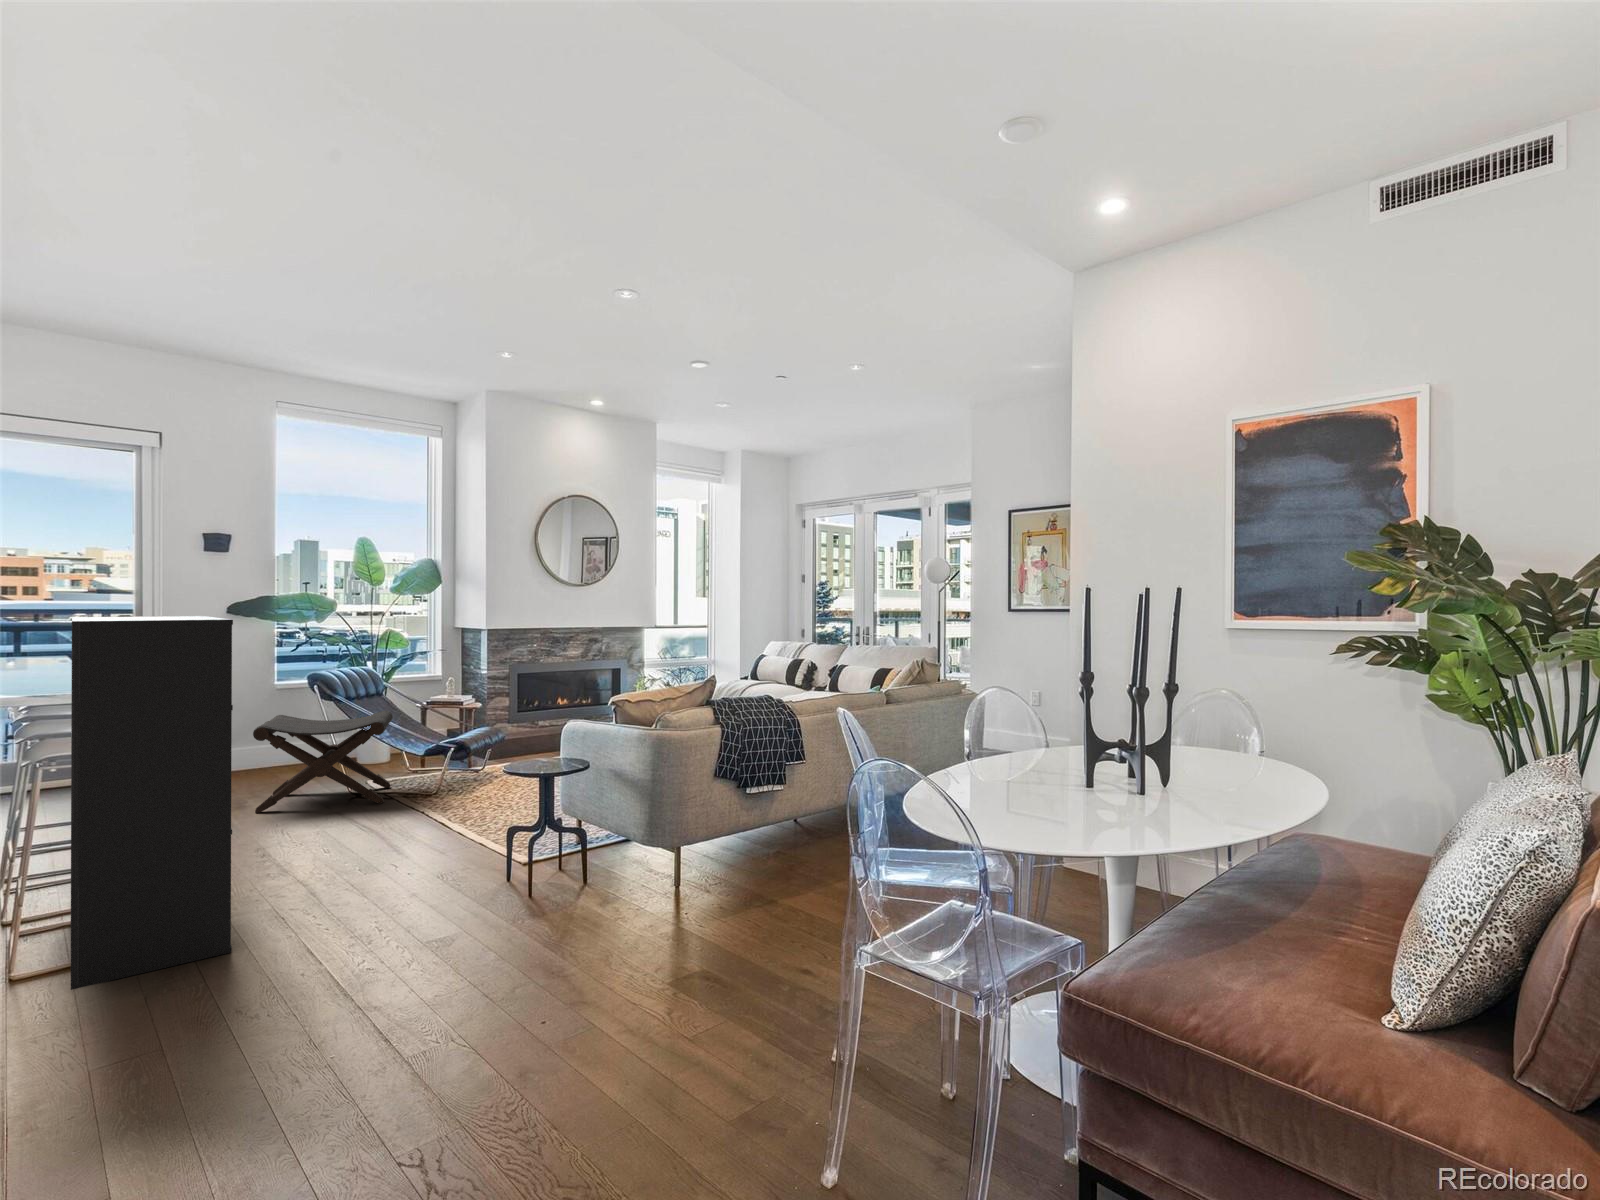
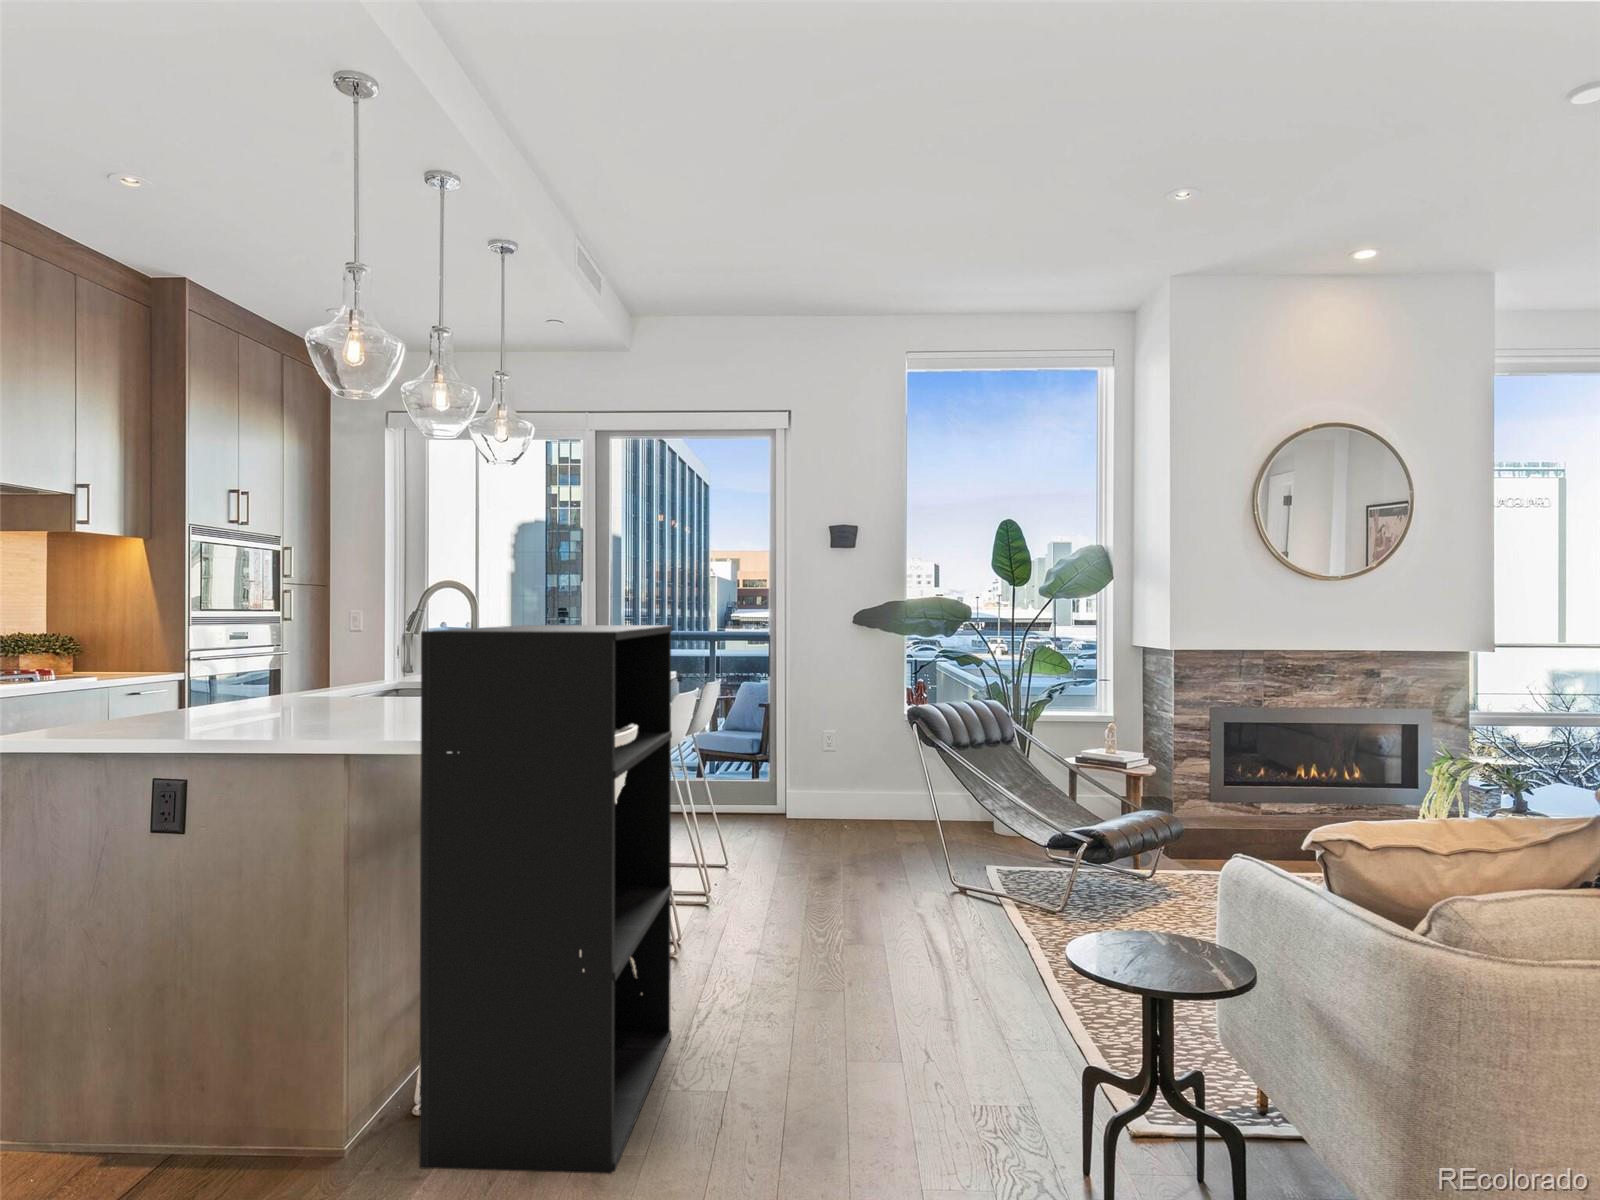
footstool: present [253,711,393,813] -> none [826,760,1012,912]

